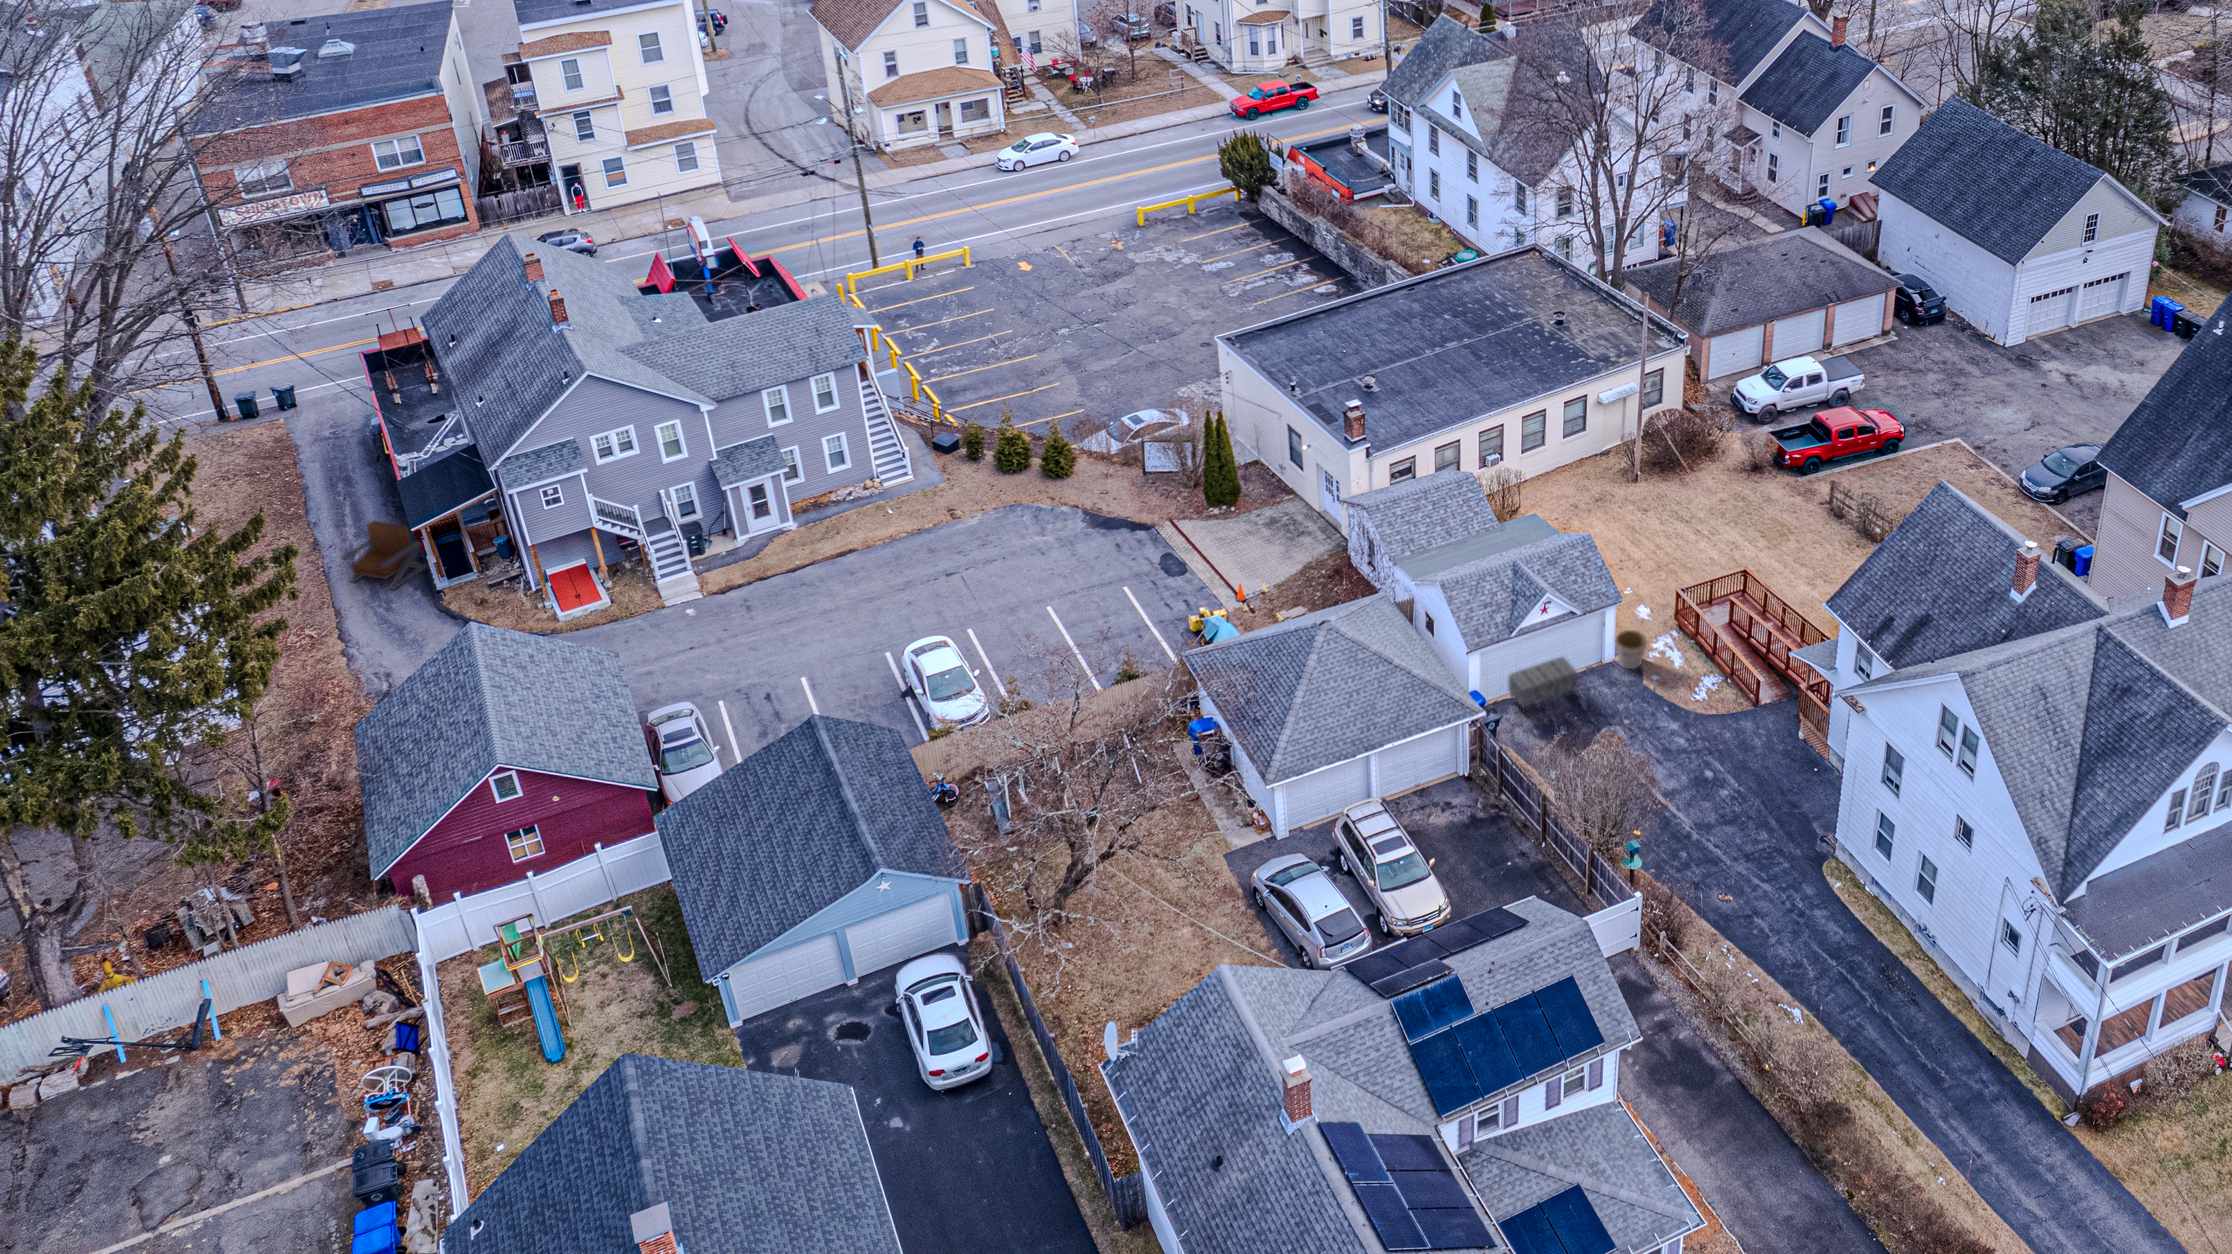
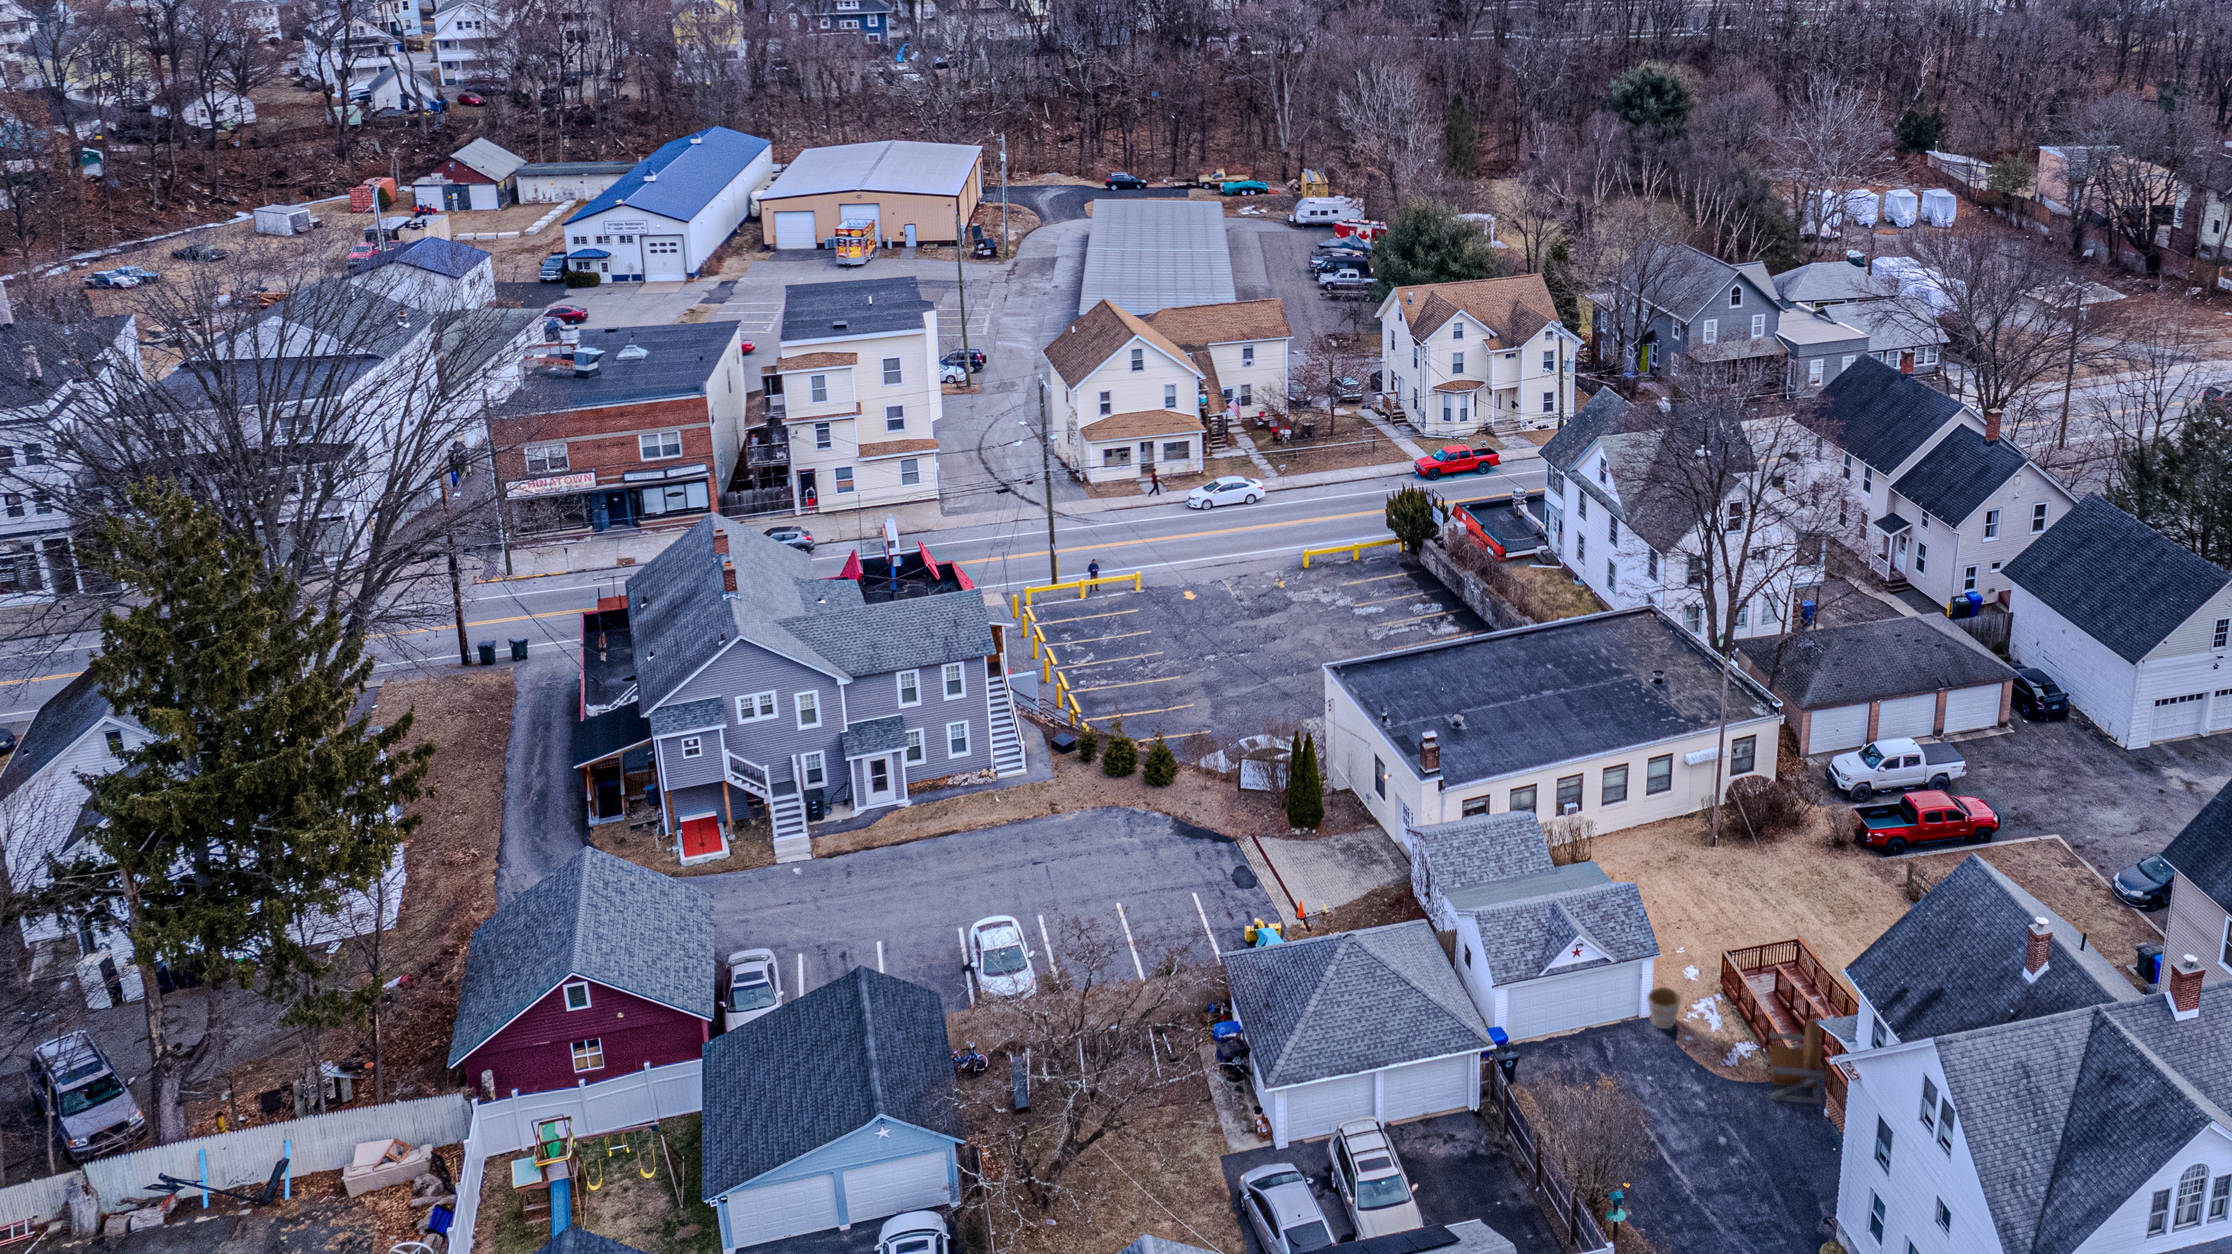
lounge chair: present [342,520,426,590] -> present [1767,1019,1826,1104]
bench: present [1508,657,1578,711] -> none [1529,1005,1601,1058]

